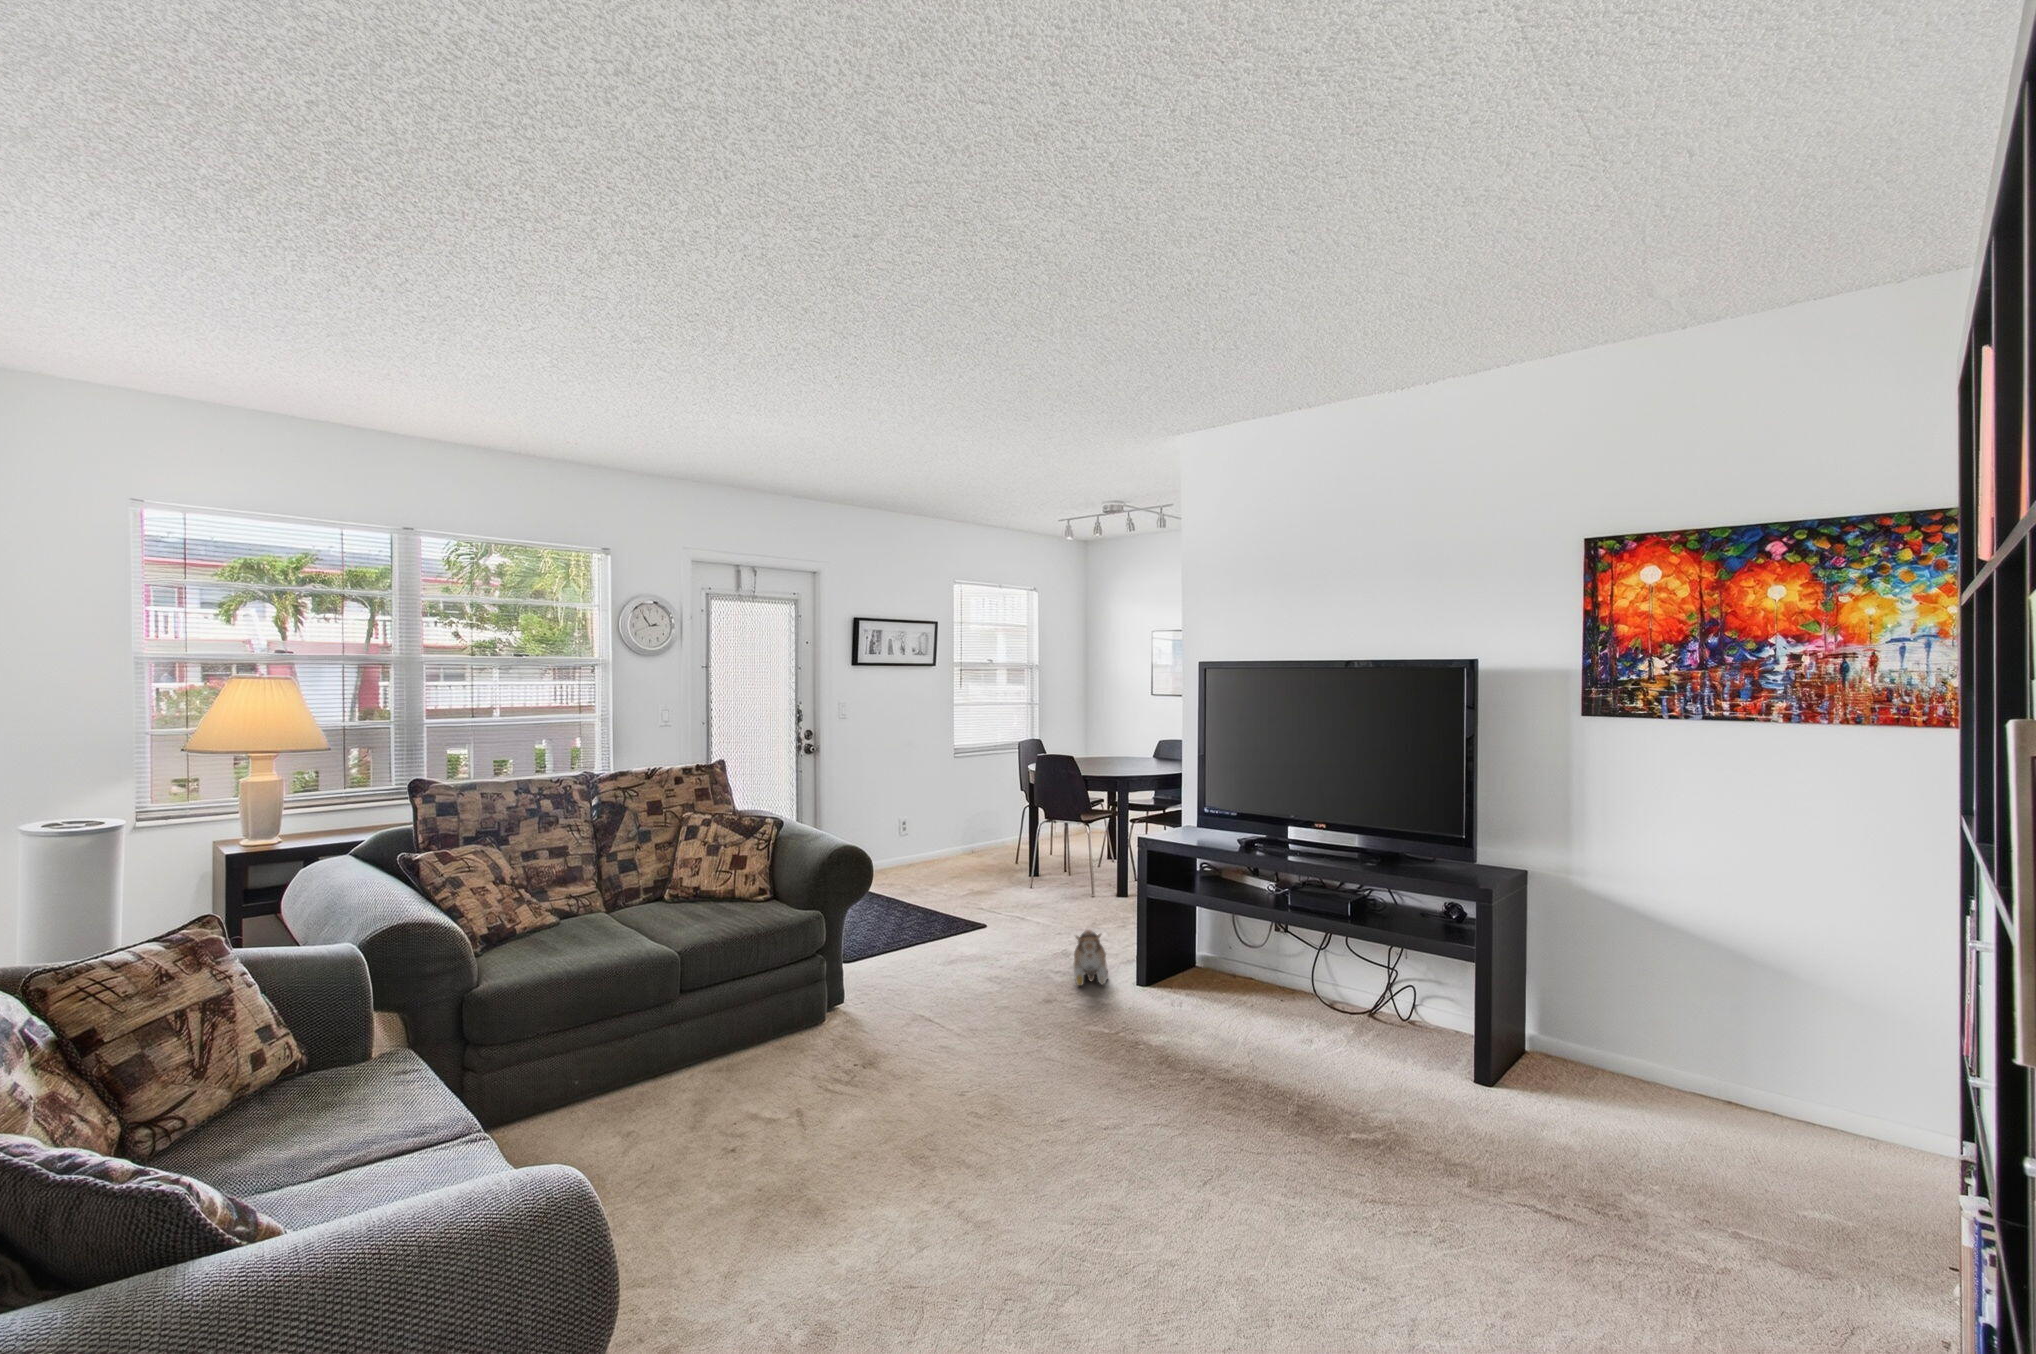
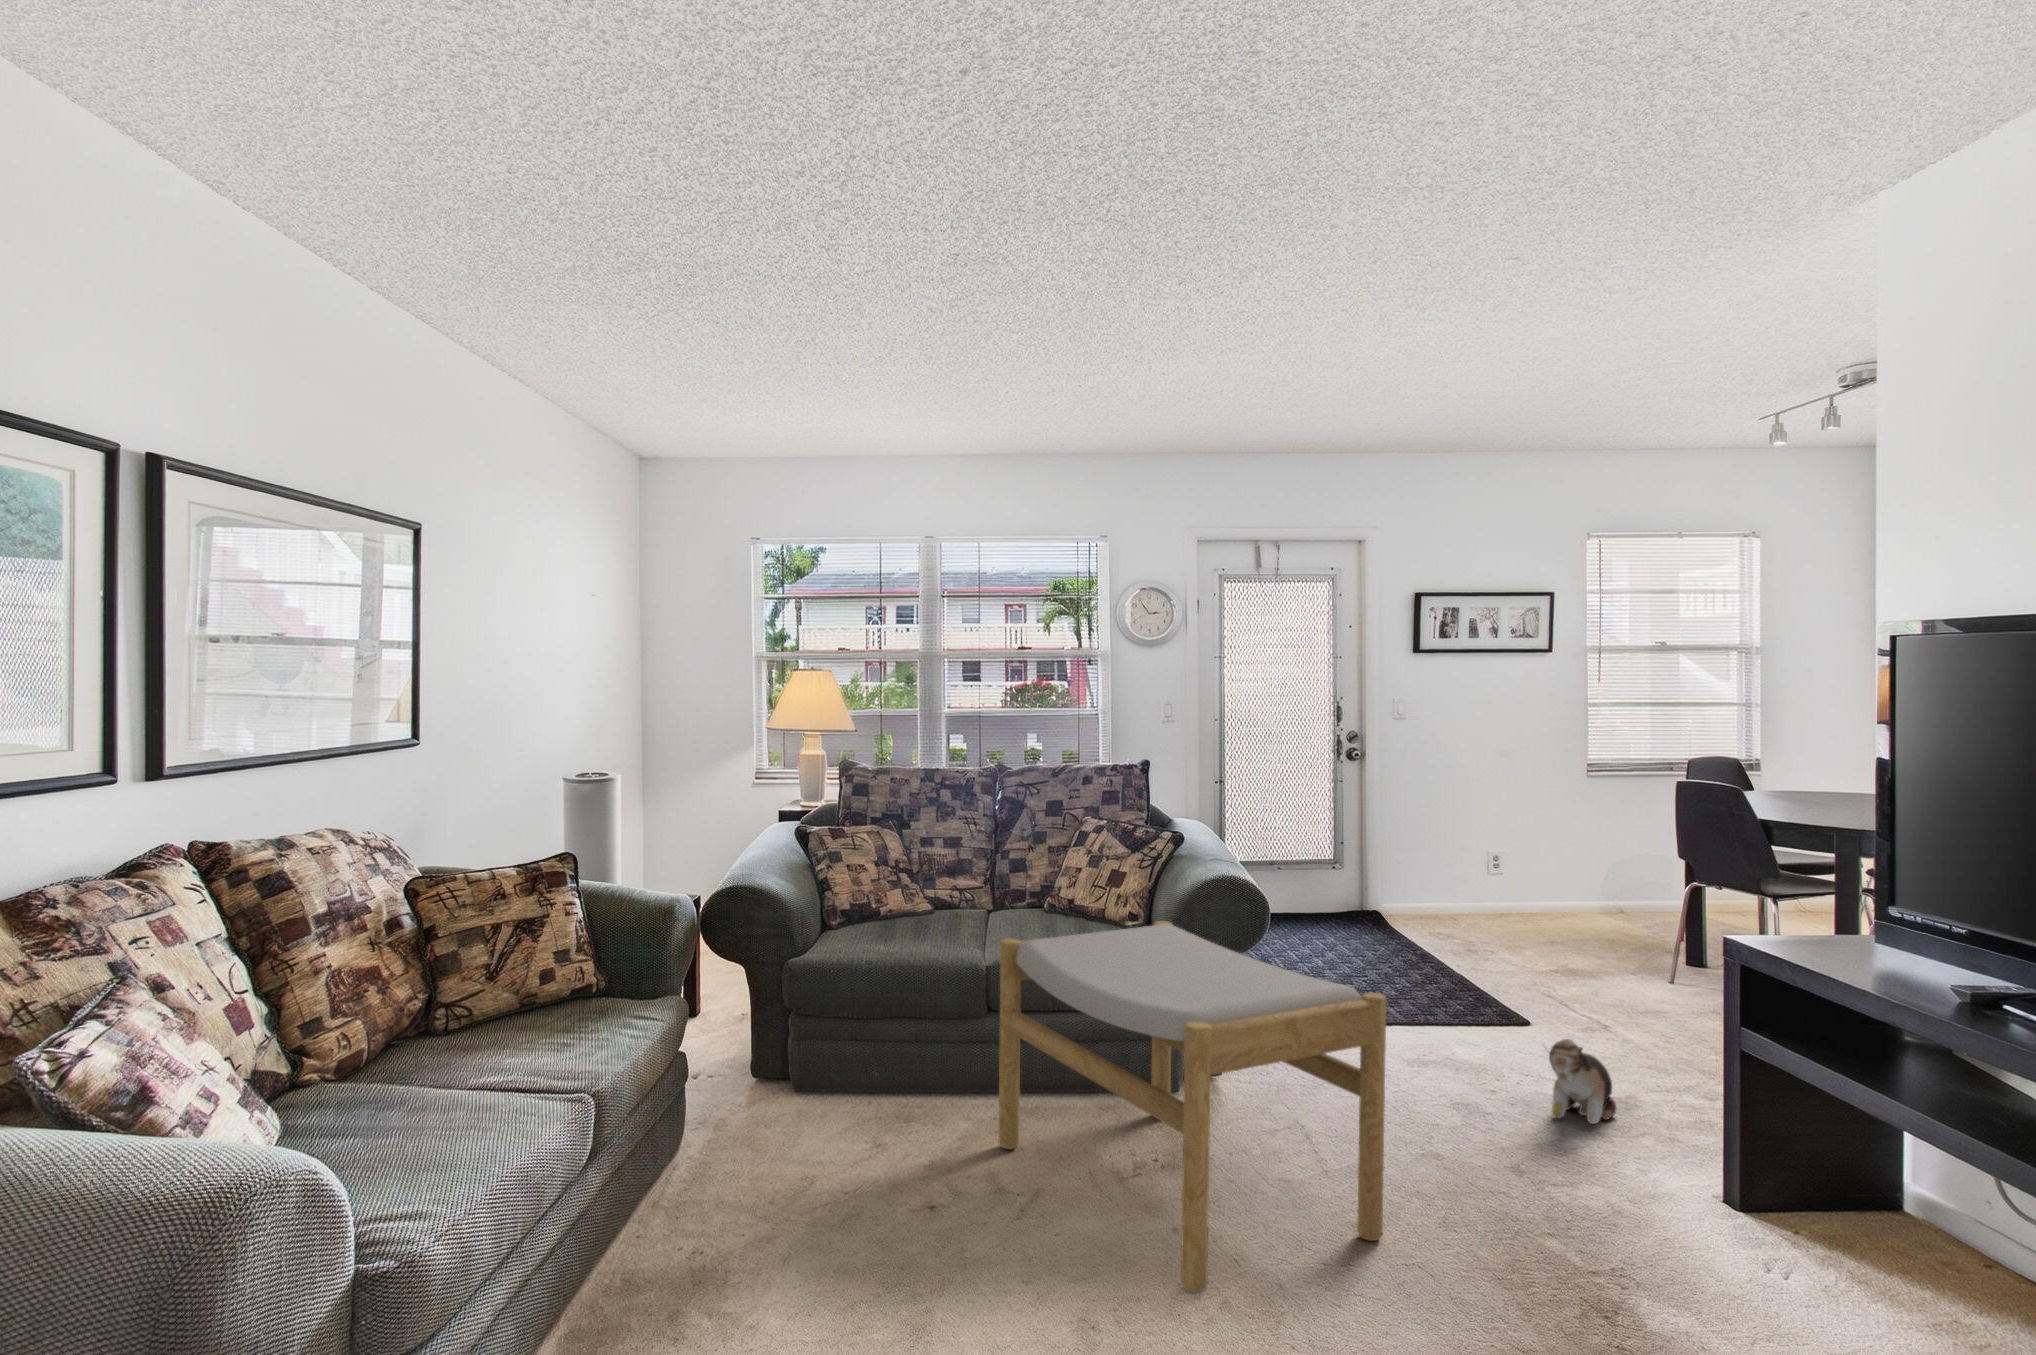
footstool: none [733,890,1070,1170] -> present [999,921,1386,1293]

